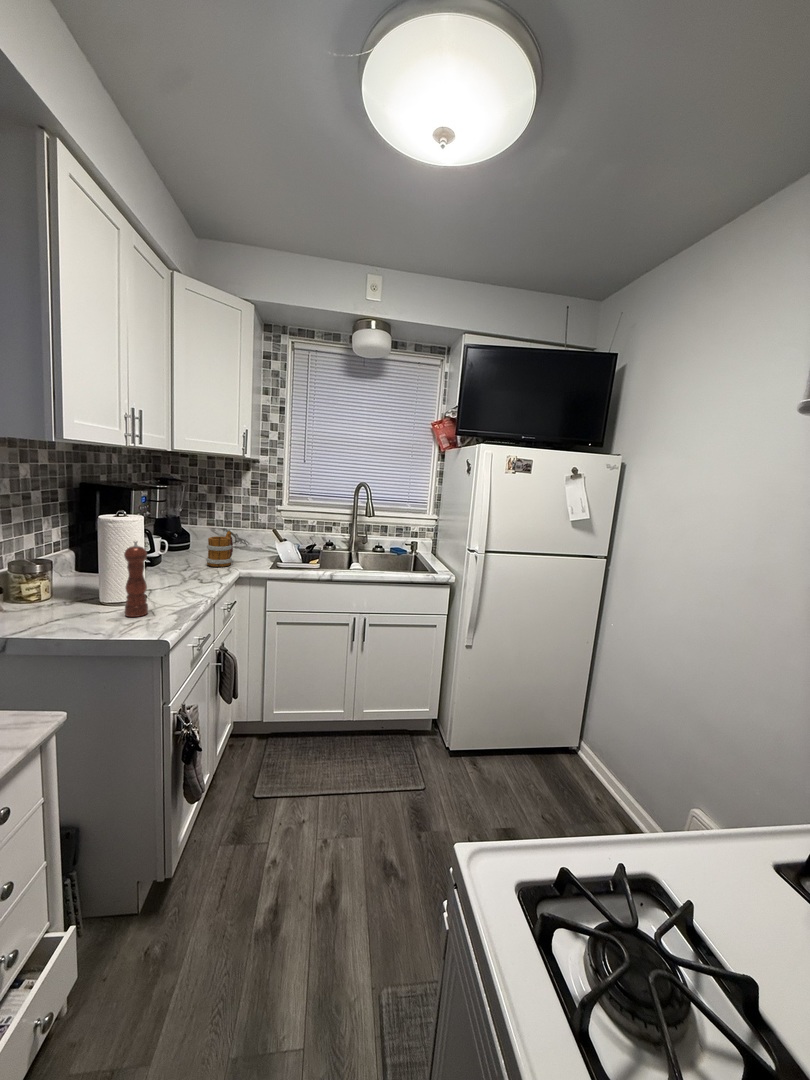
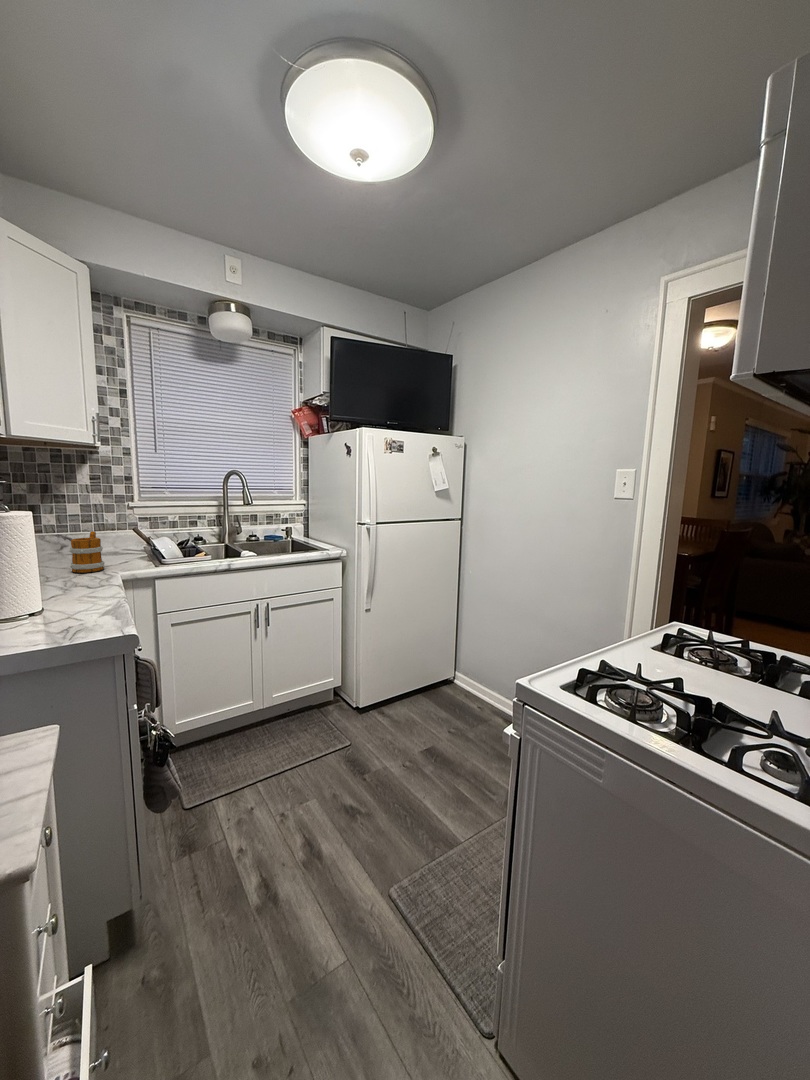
pepper mill: present [124,541,148,617] -> none [35,535,71,625]

